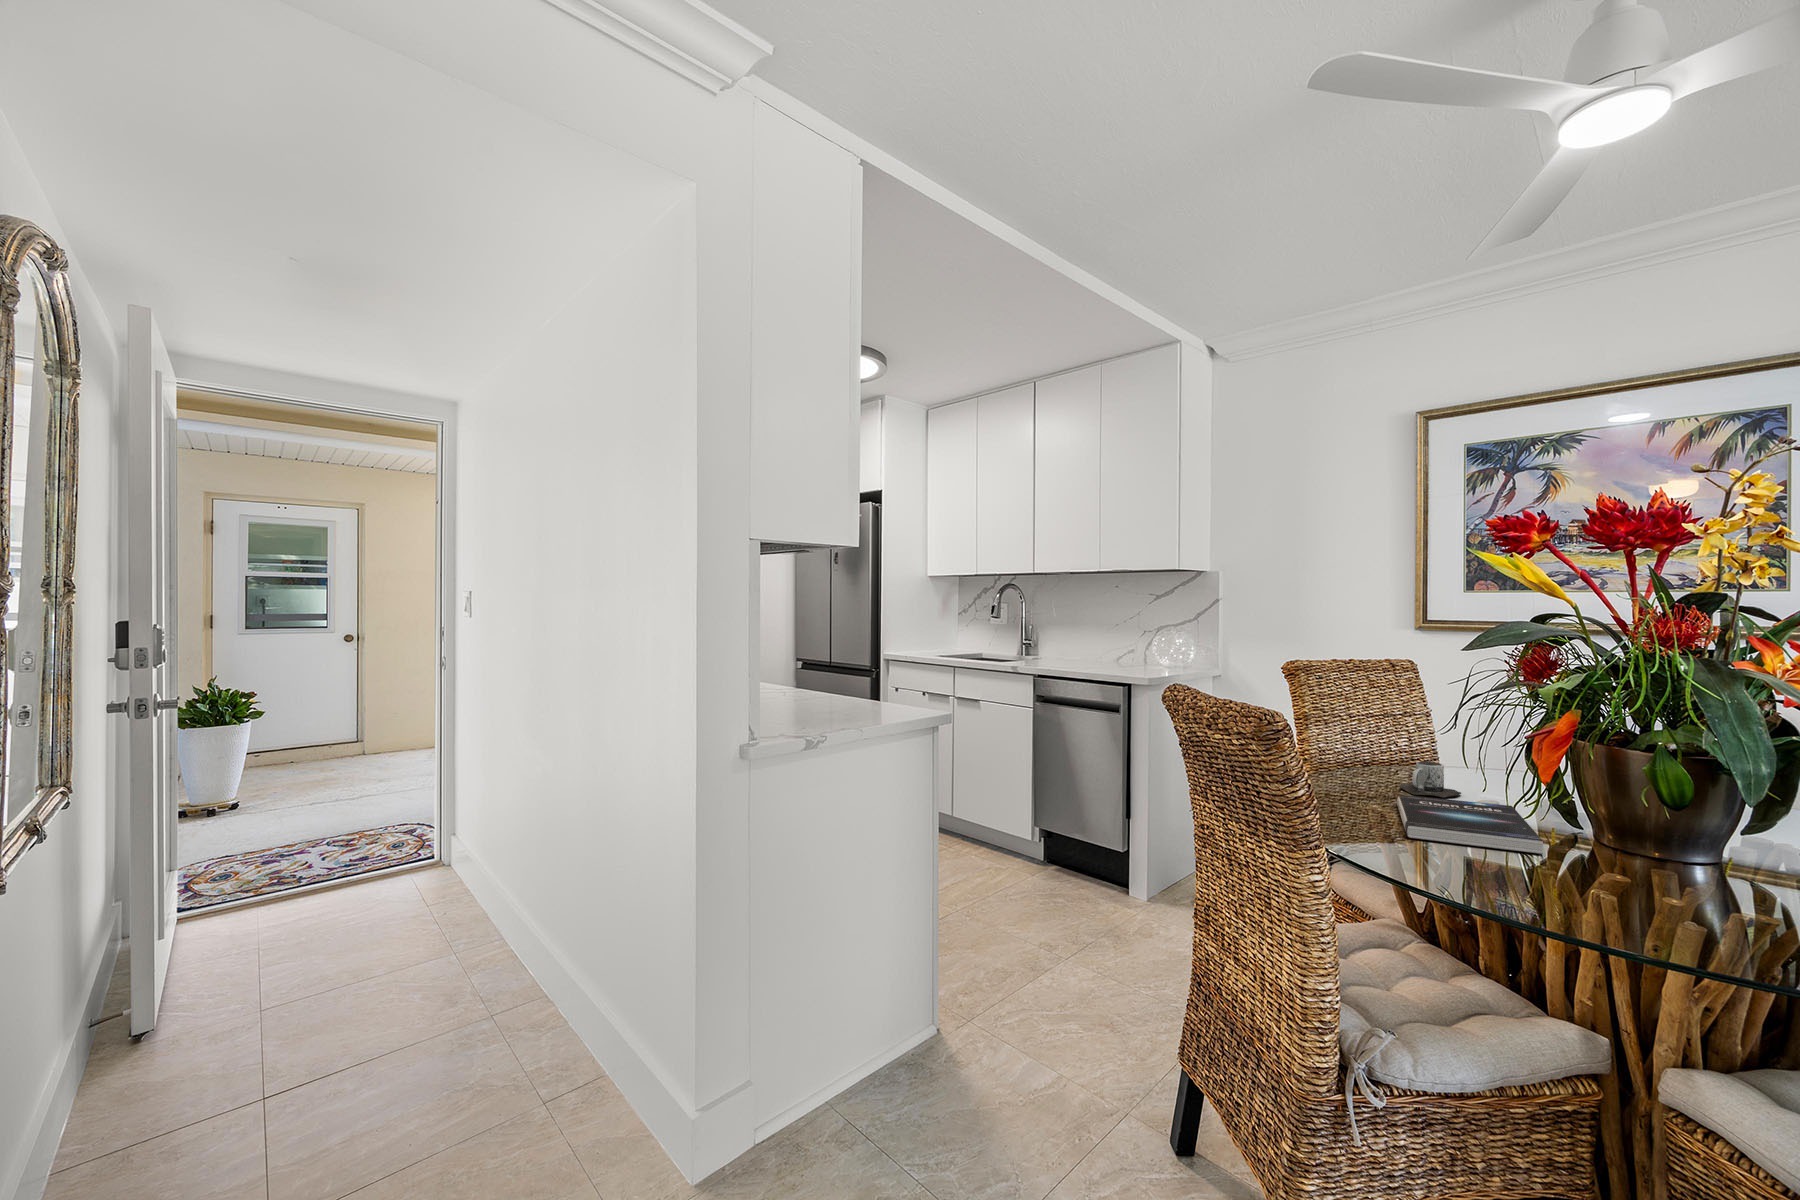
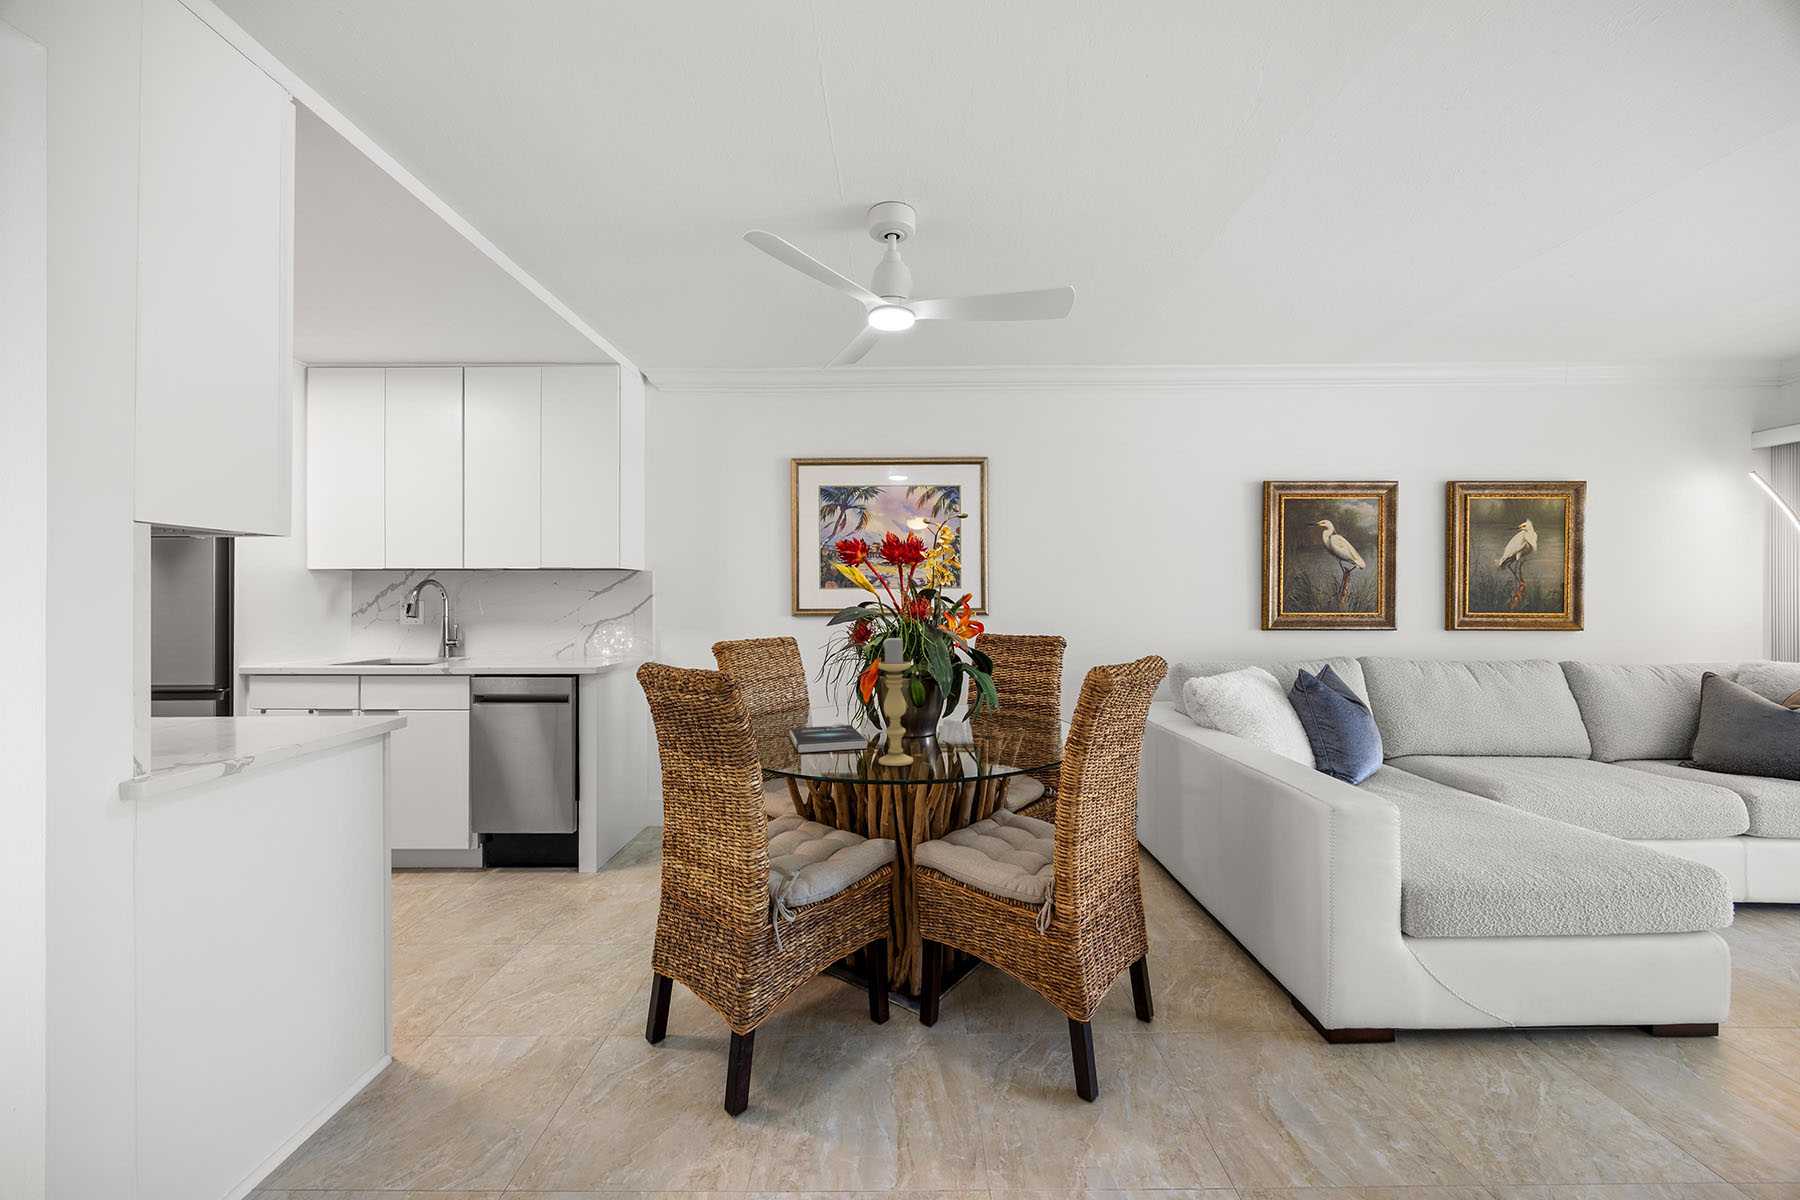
candle holder: none [1568,671,1650,907] -> present [878,636,913,766]
mug: present [1399,762,1461,798] -> none [789,705,824,728]

